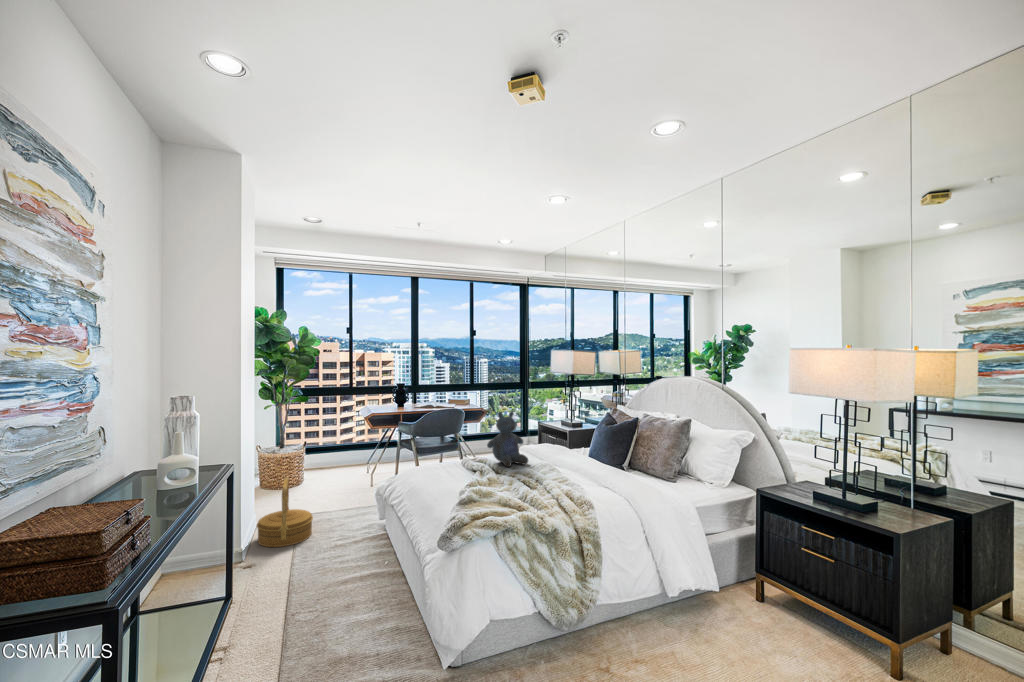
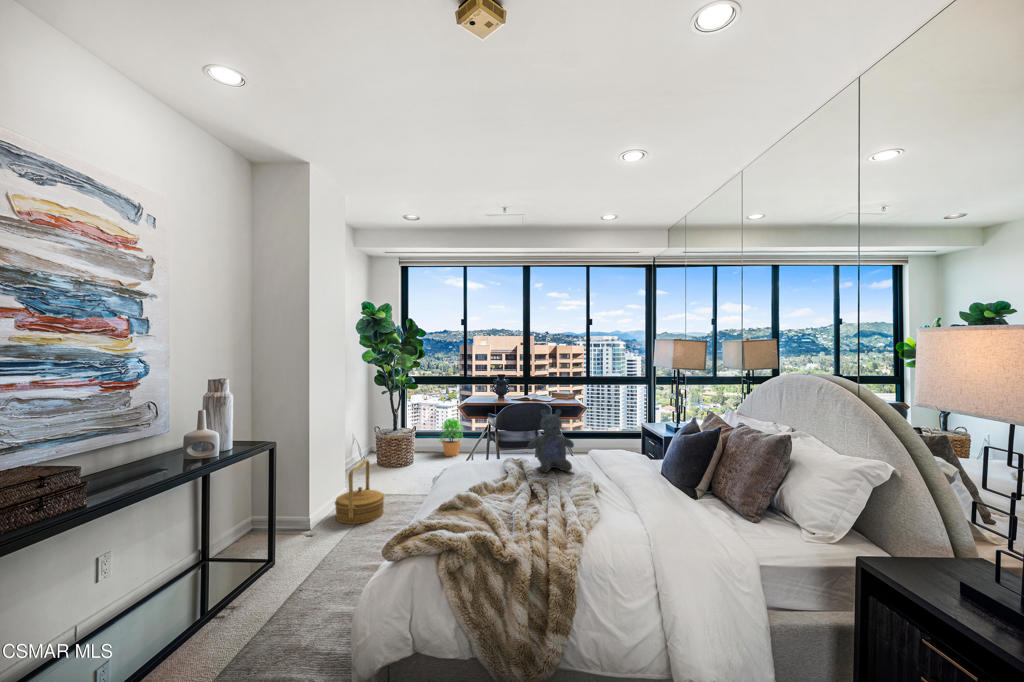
potted plant: none [320,430,353,471] -> present [441,419,463,456]

